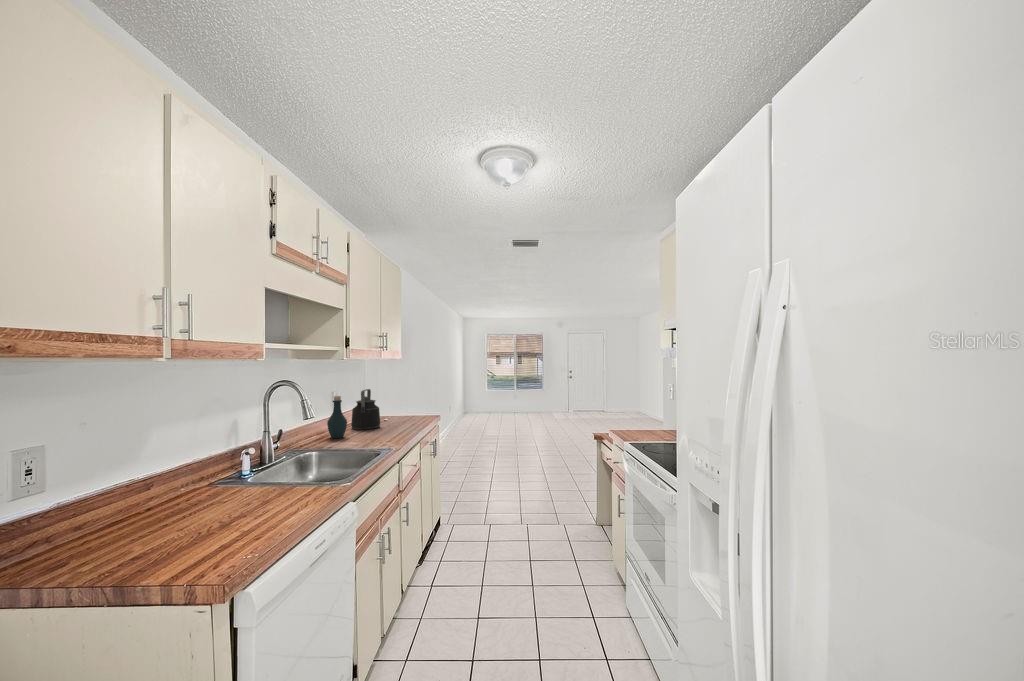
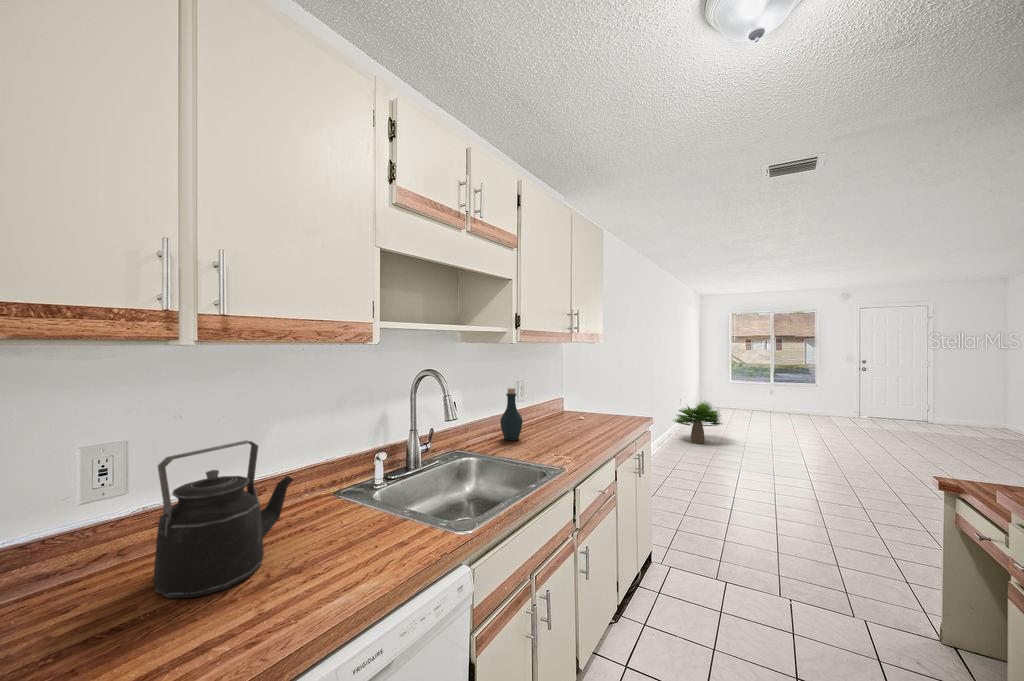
kettle: present [351,389,380,430] -> present [153,440,293,598]
potted plant: none [443,405,484,441] -> present [673,402,722,443]

